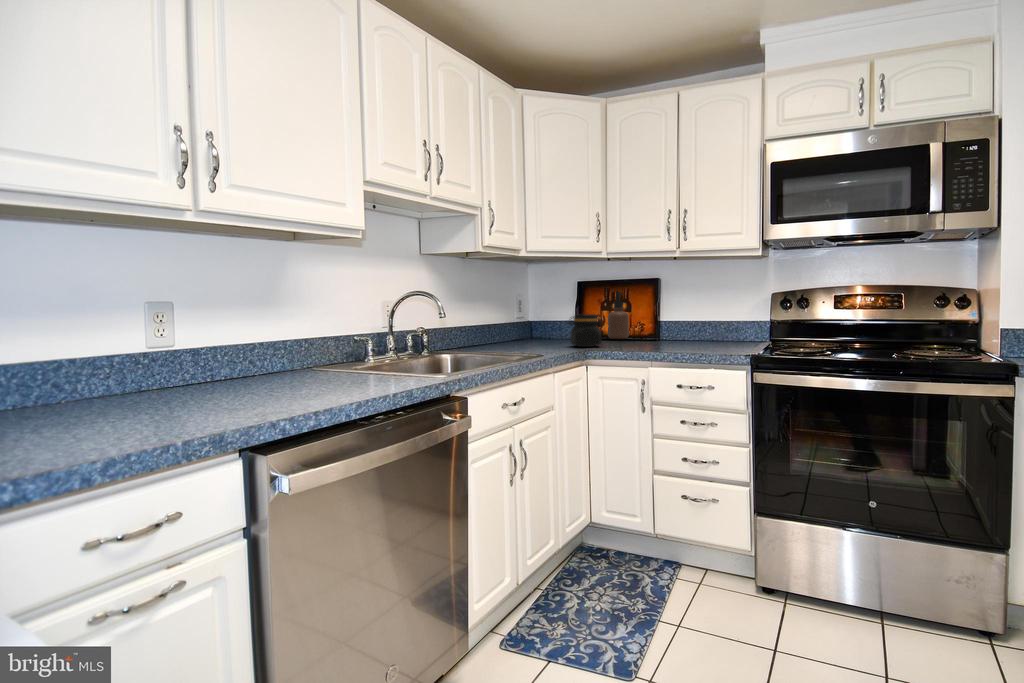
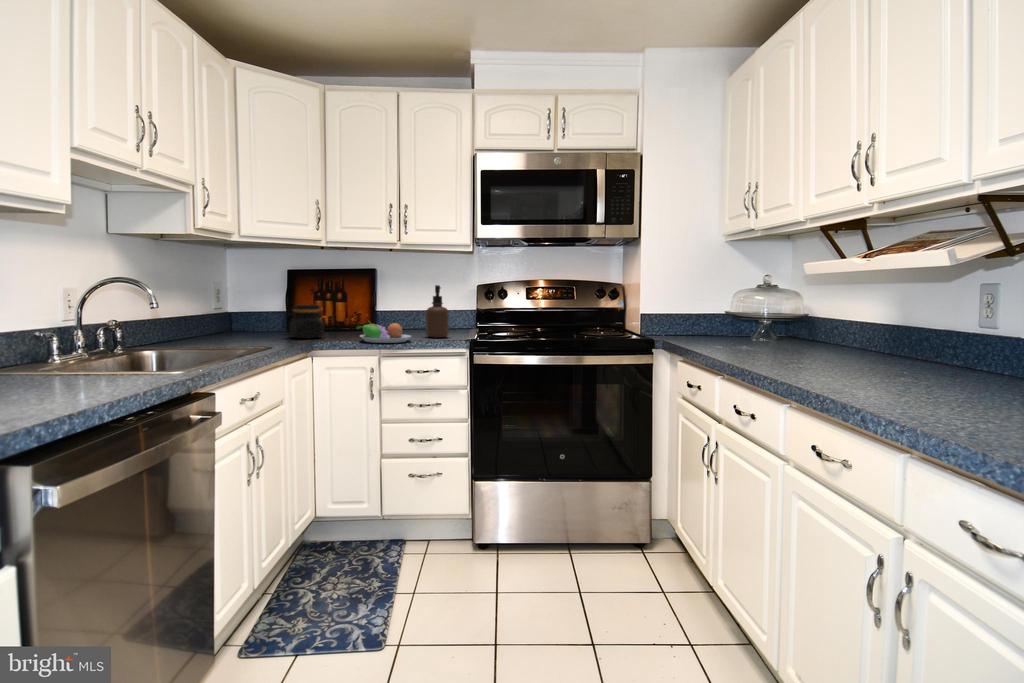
soap dispenser: present [608,292,629,339] -> present [426,285,449,338]
fruit bowl: none [629,328,688,351] -> present [356,321,411,343]

